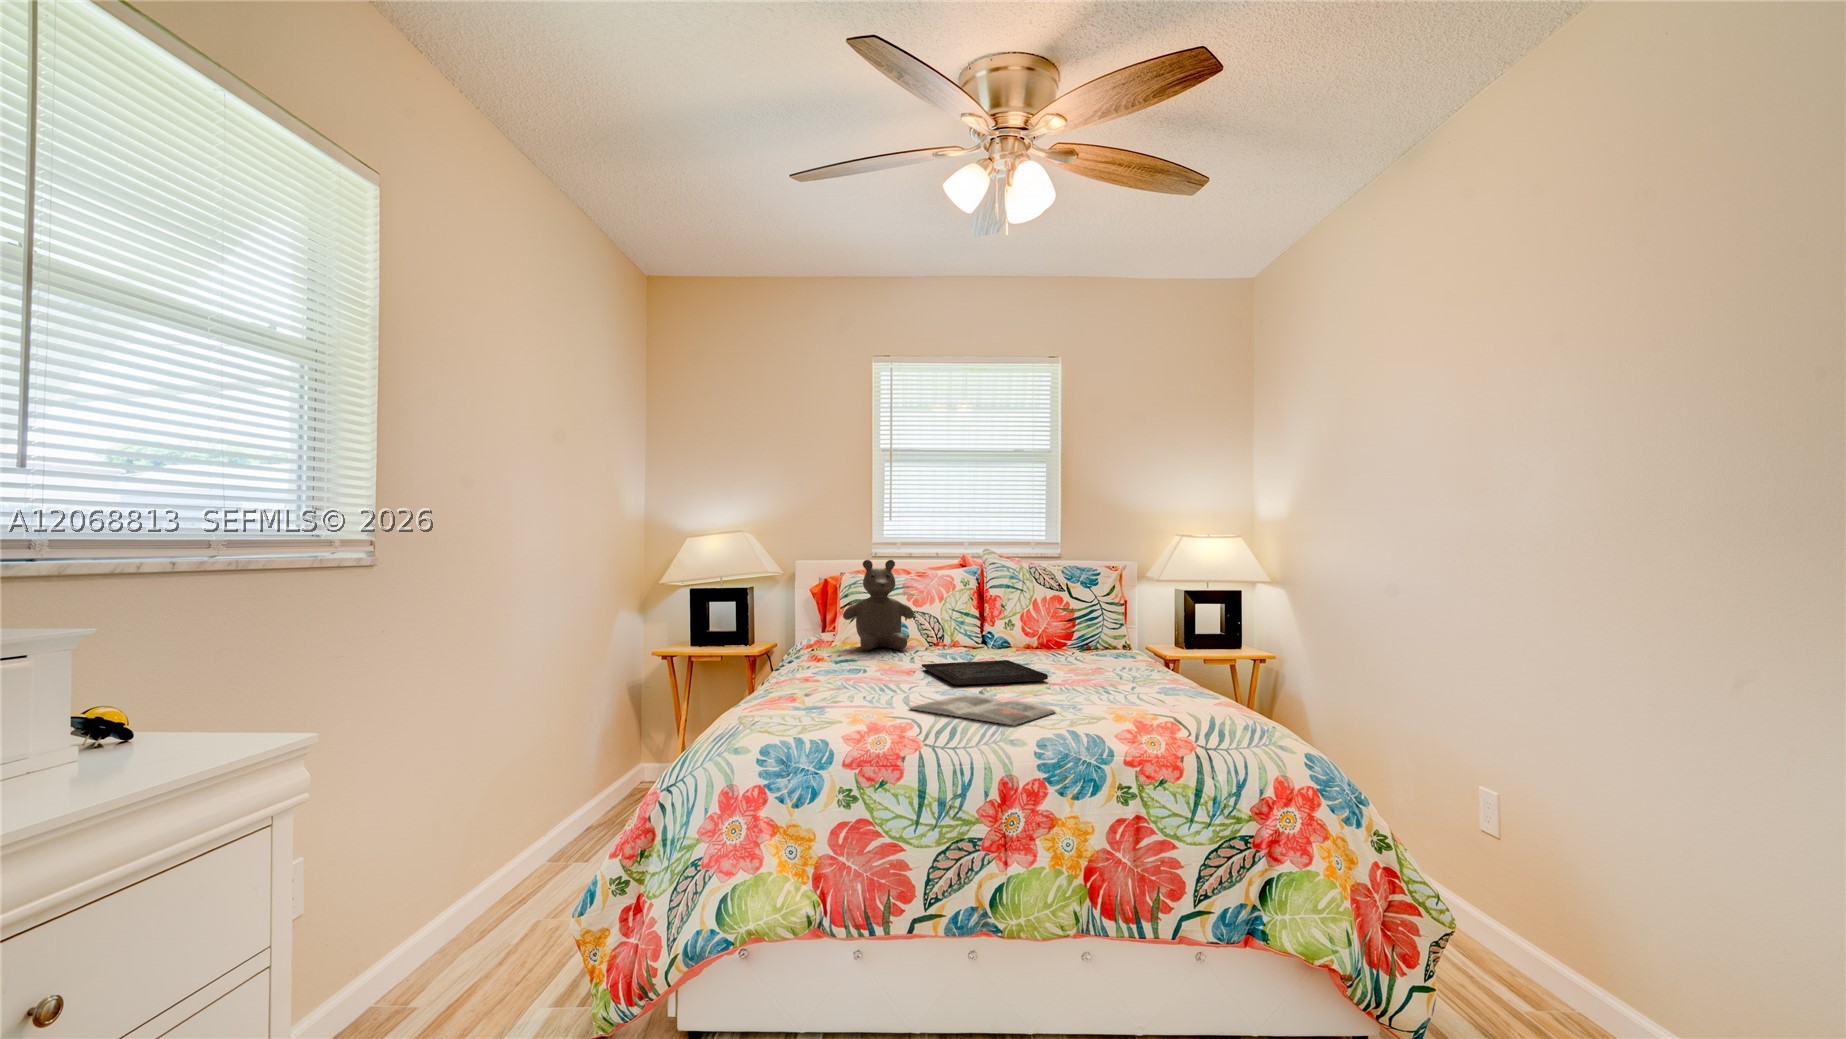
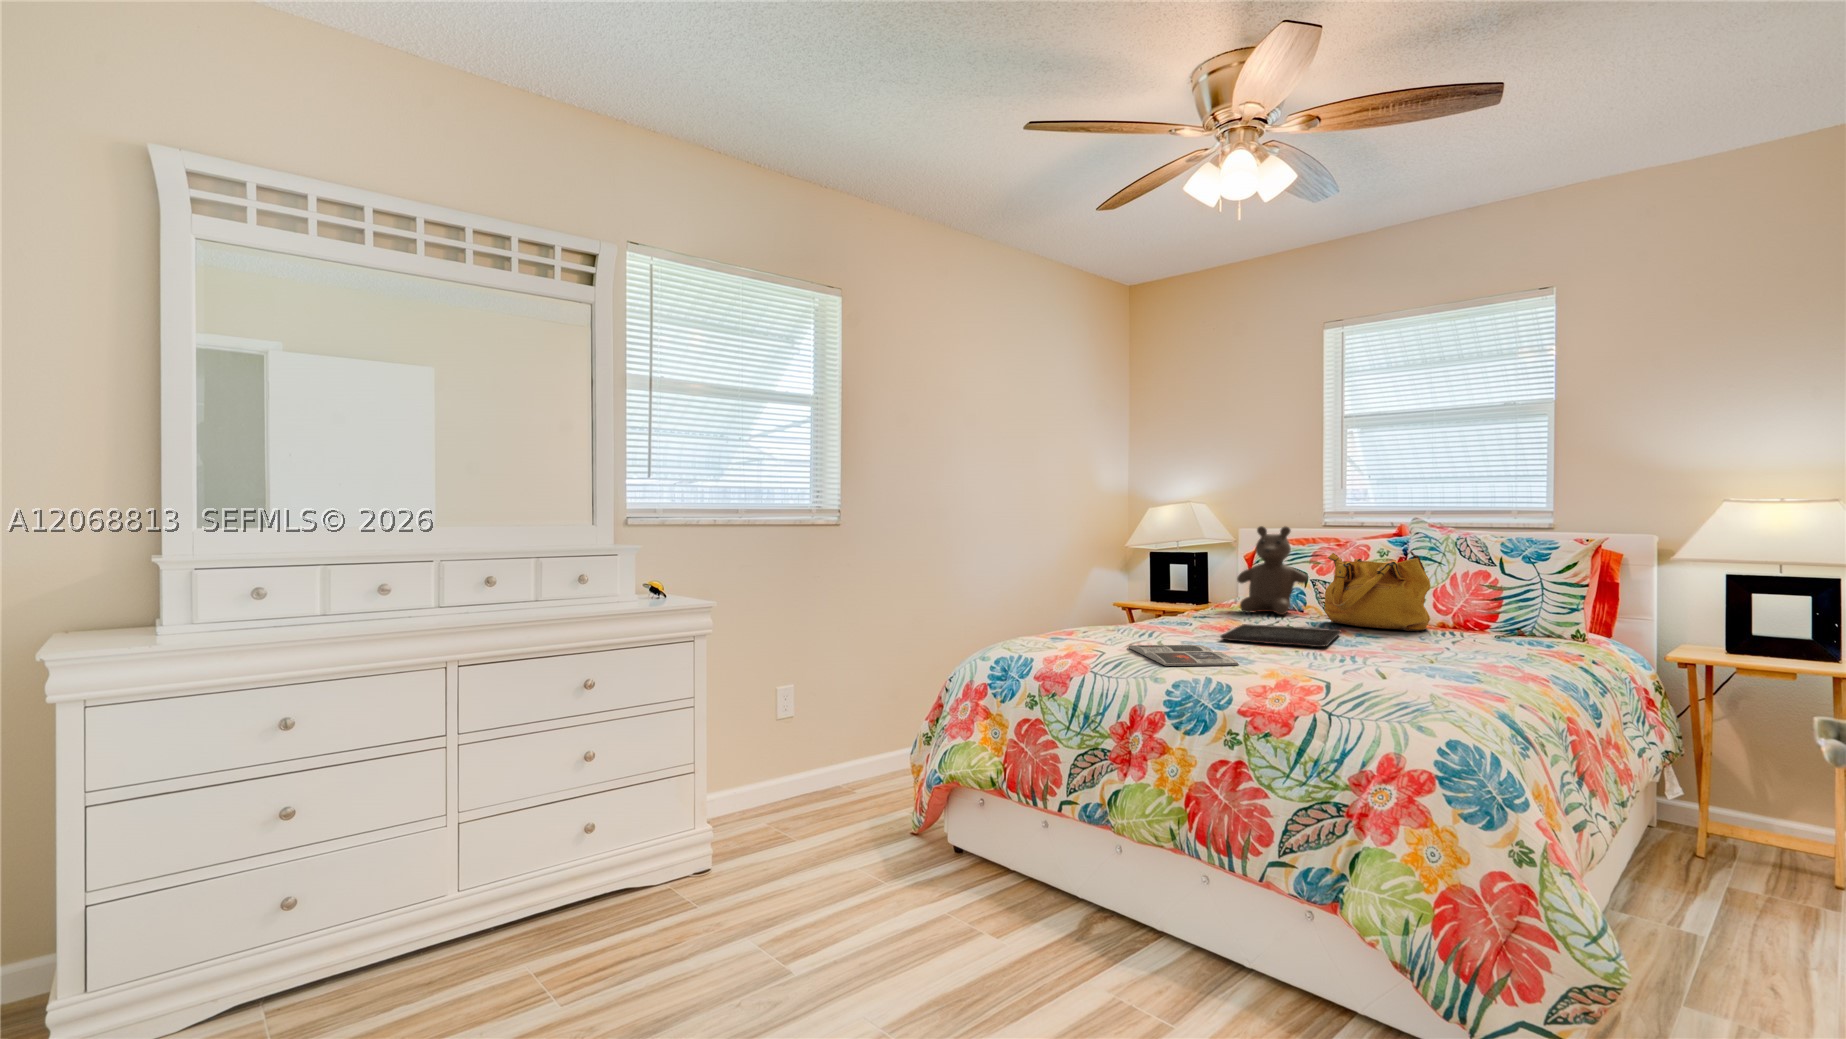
handbag: none [950,582,1043,655] -> present [1325,551,1430,631]

